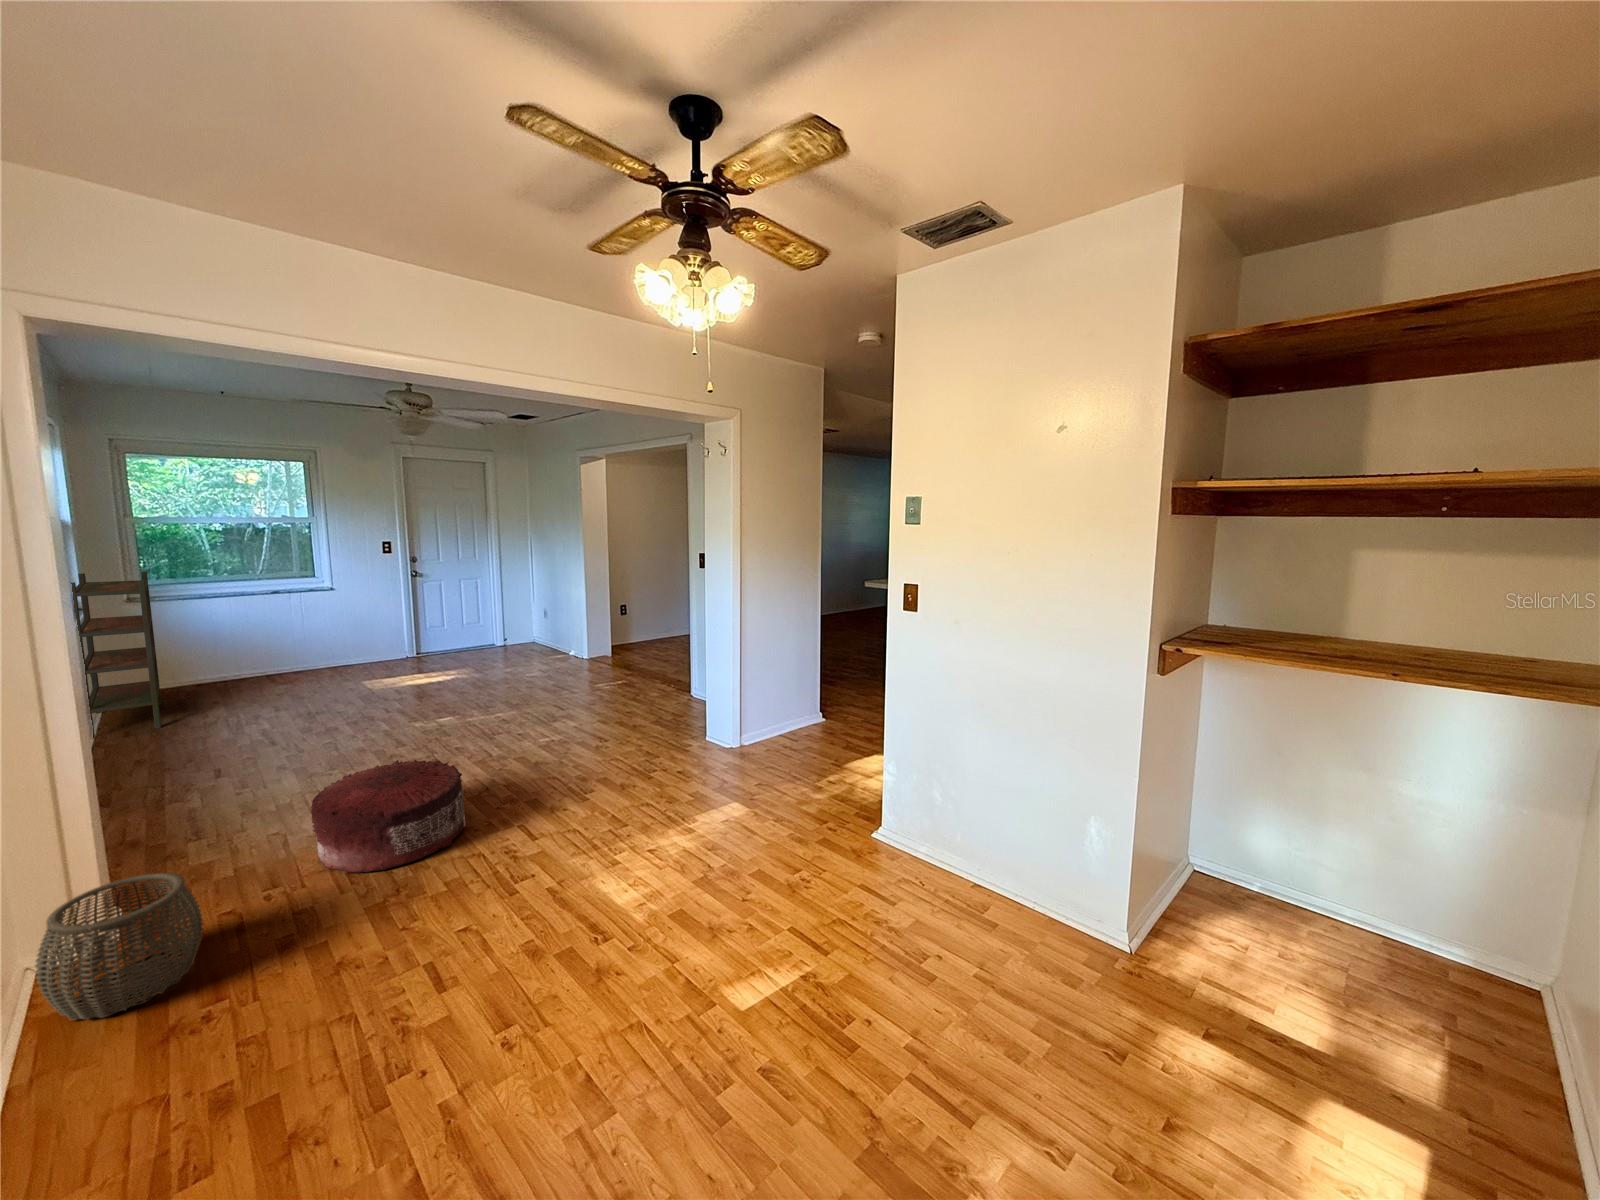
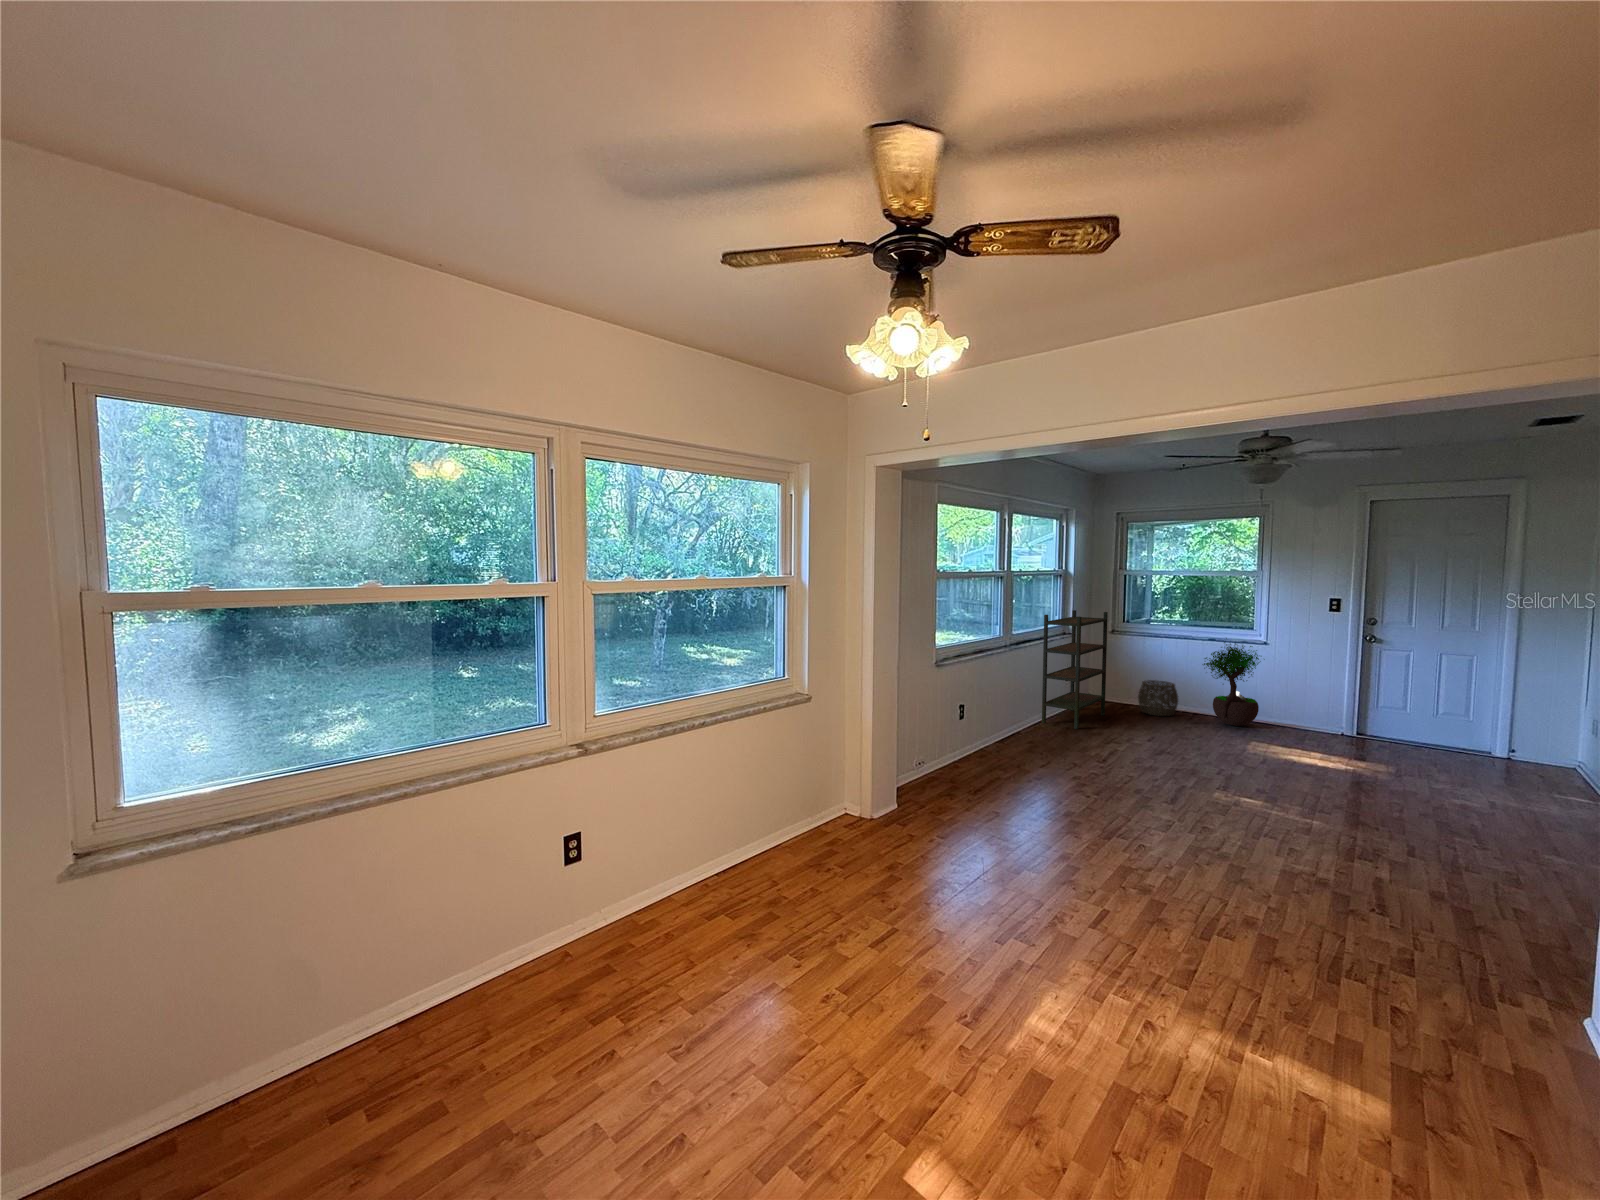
potted tree: none [279,587,345,673] -> present [1204,638,1261,726]
pouf: present [311,760,466,873] -> none [969,785,1096,882]
woven basket: present [35,873,203,1020] -> present [1138,680,1178,716]

